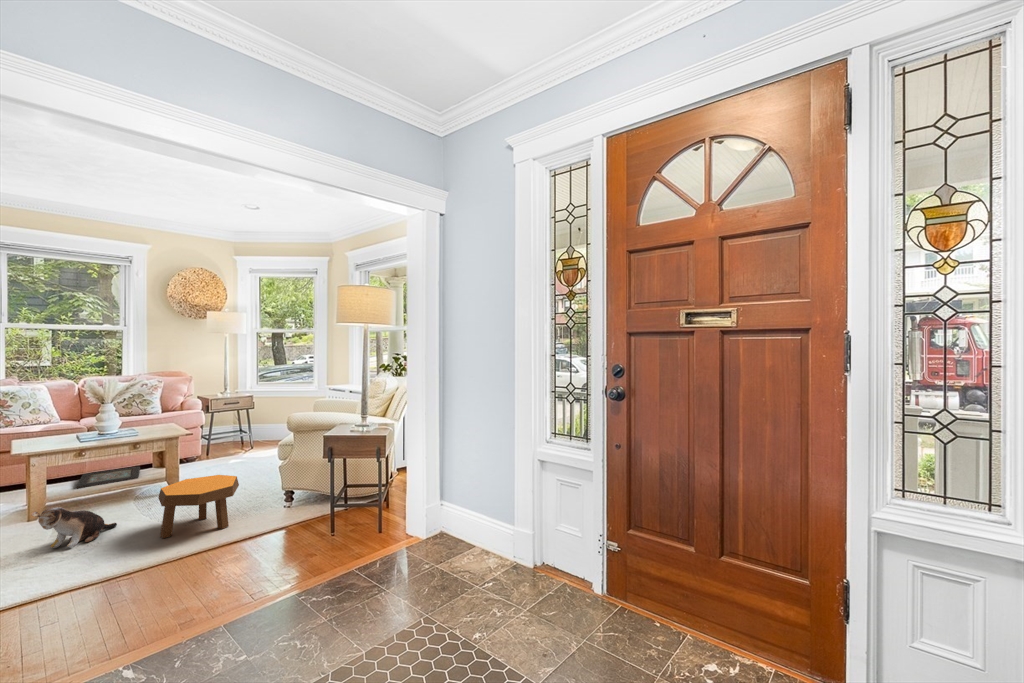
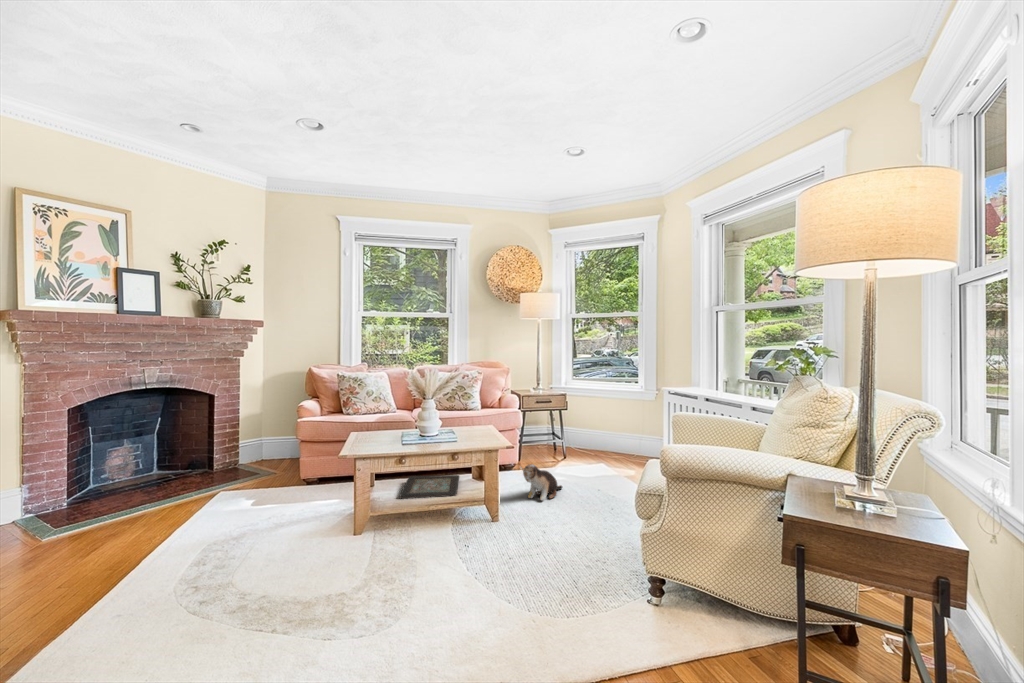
footstool: present [158,475,239,538] -> none [475,525,579,635]
plush toy: present [31,506,117,548] -> present [519,464,562,500]

